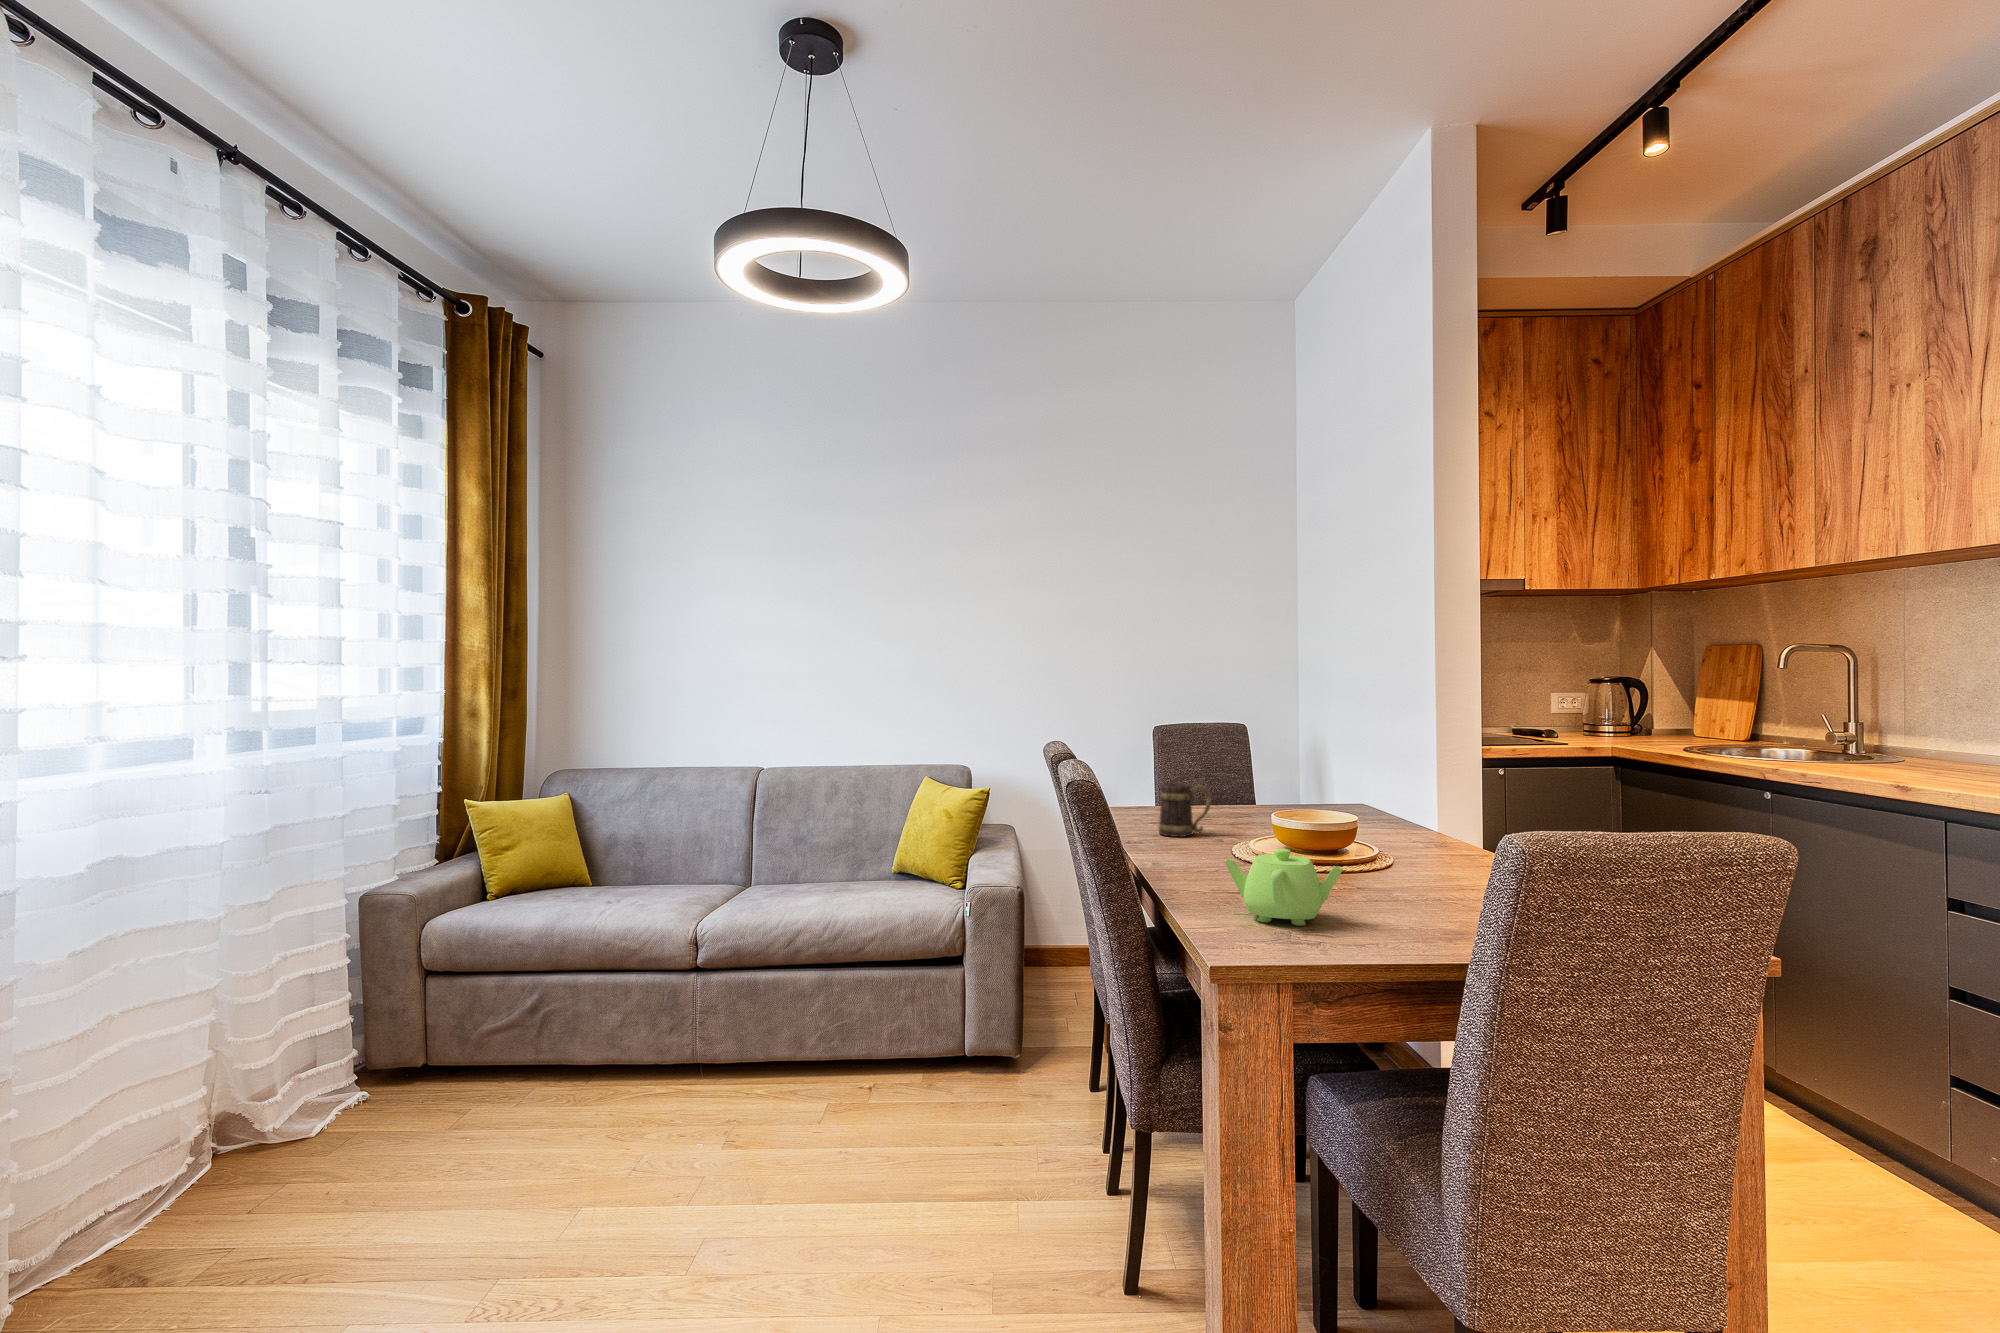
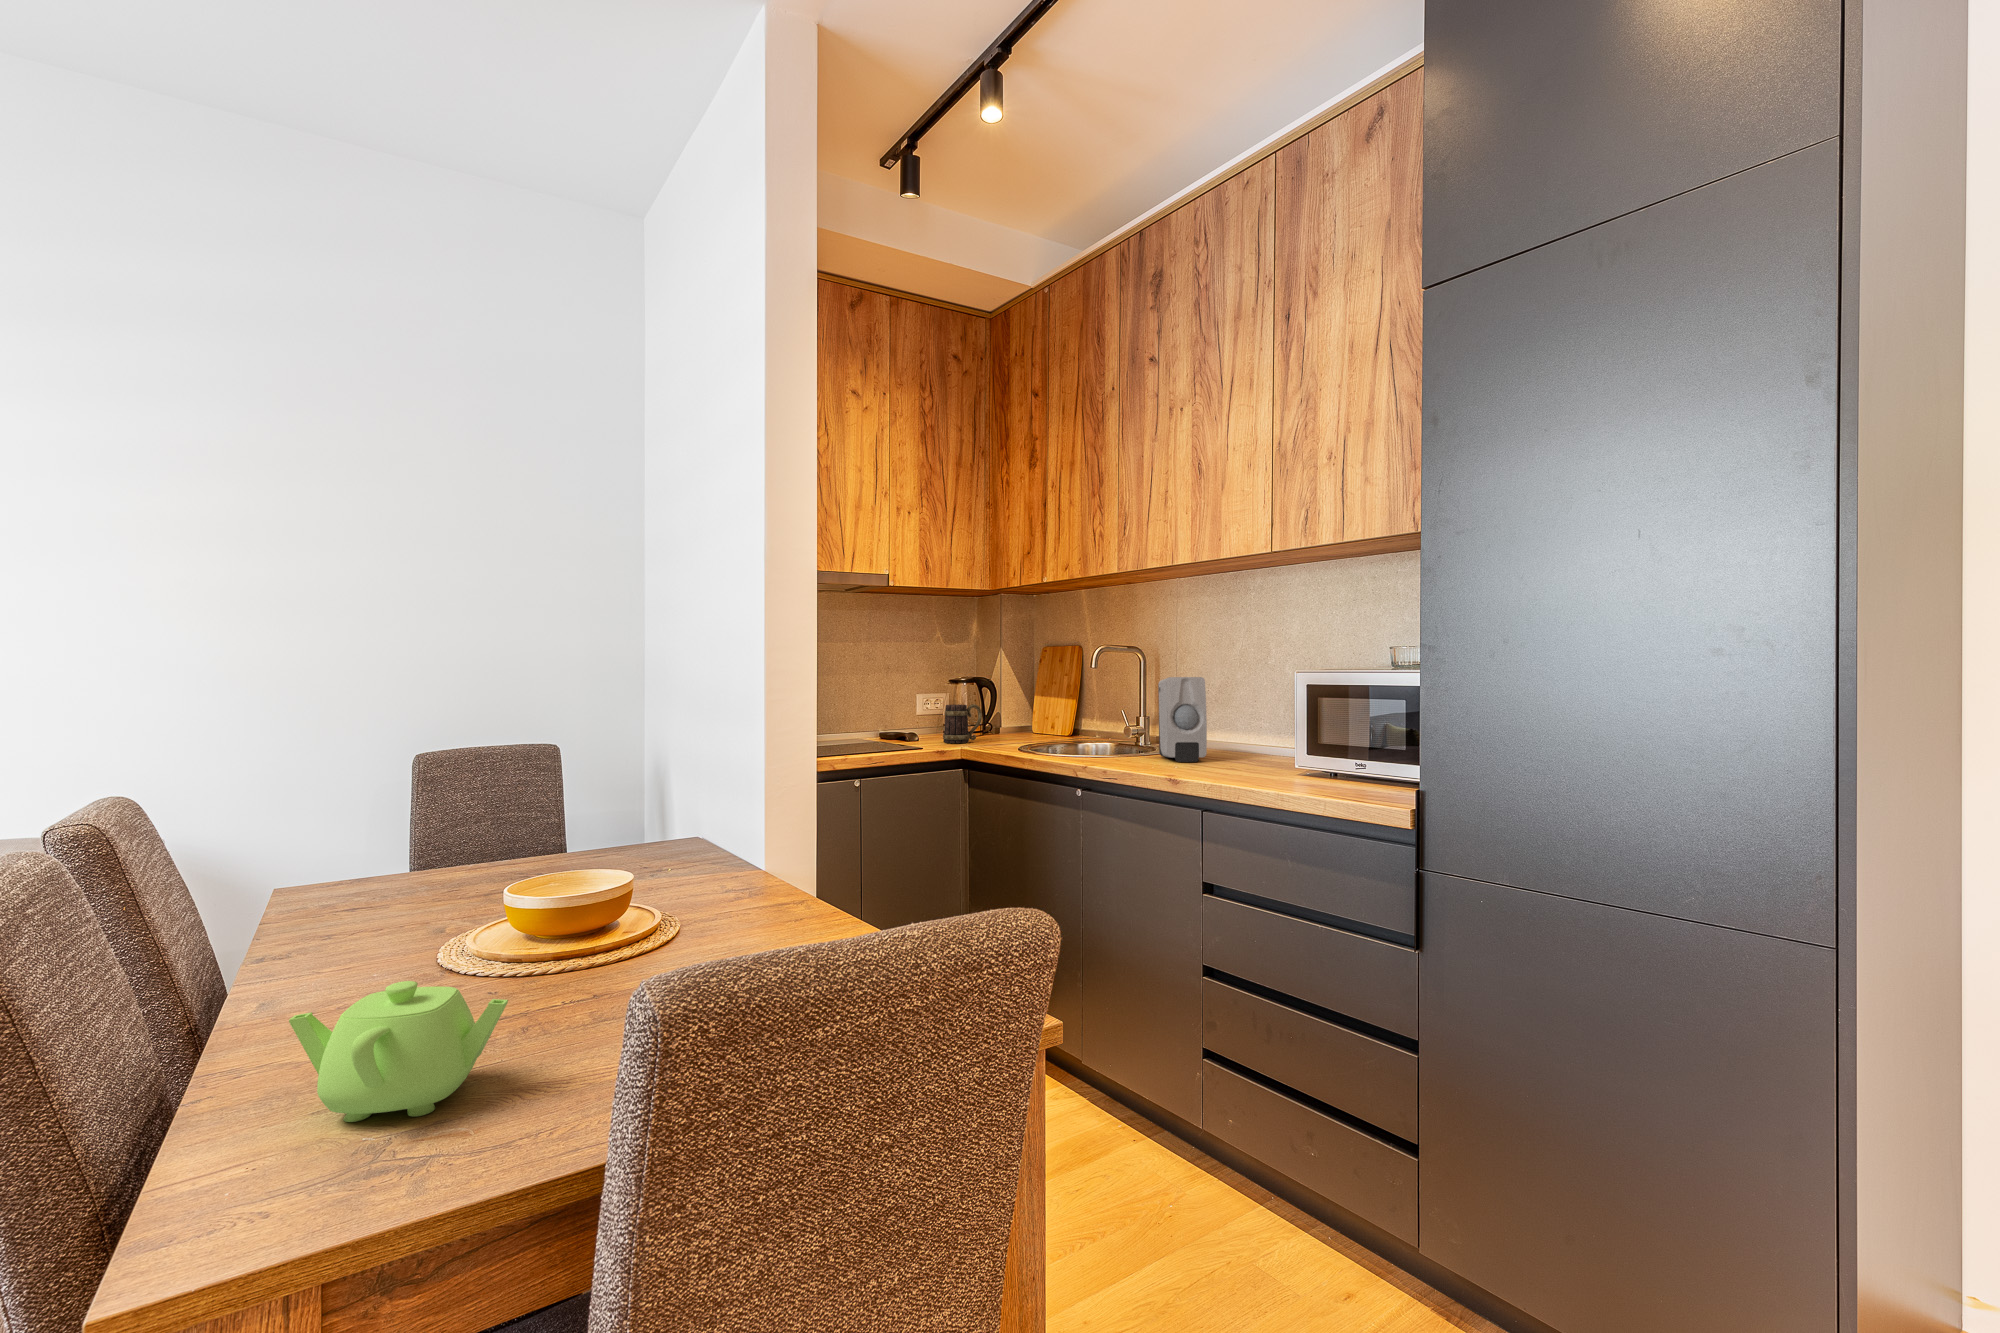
soap dispenser: none [1875,676,1950,770] -> present [1158,677,1207,762]
mug: present [1158,783,1211,837] -> present [943,704,982,743]

